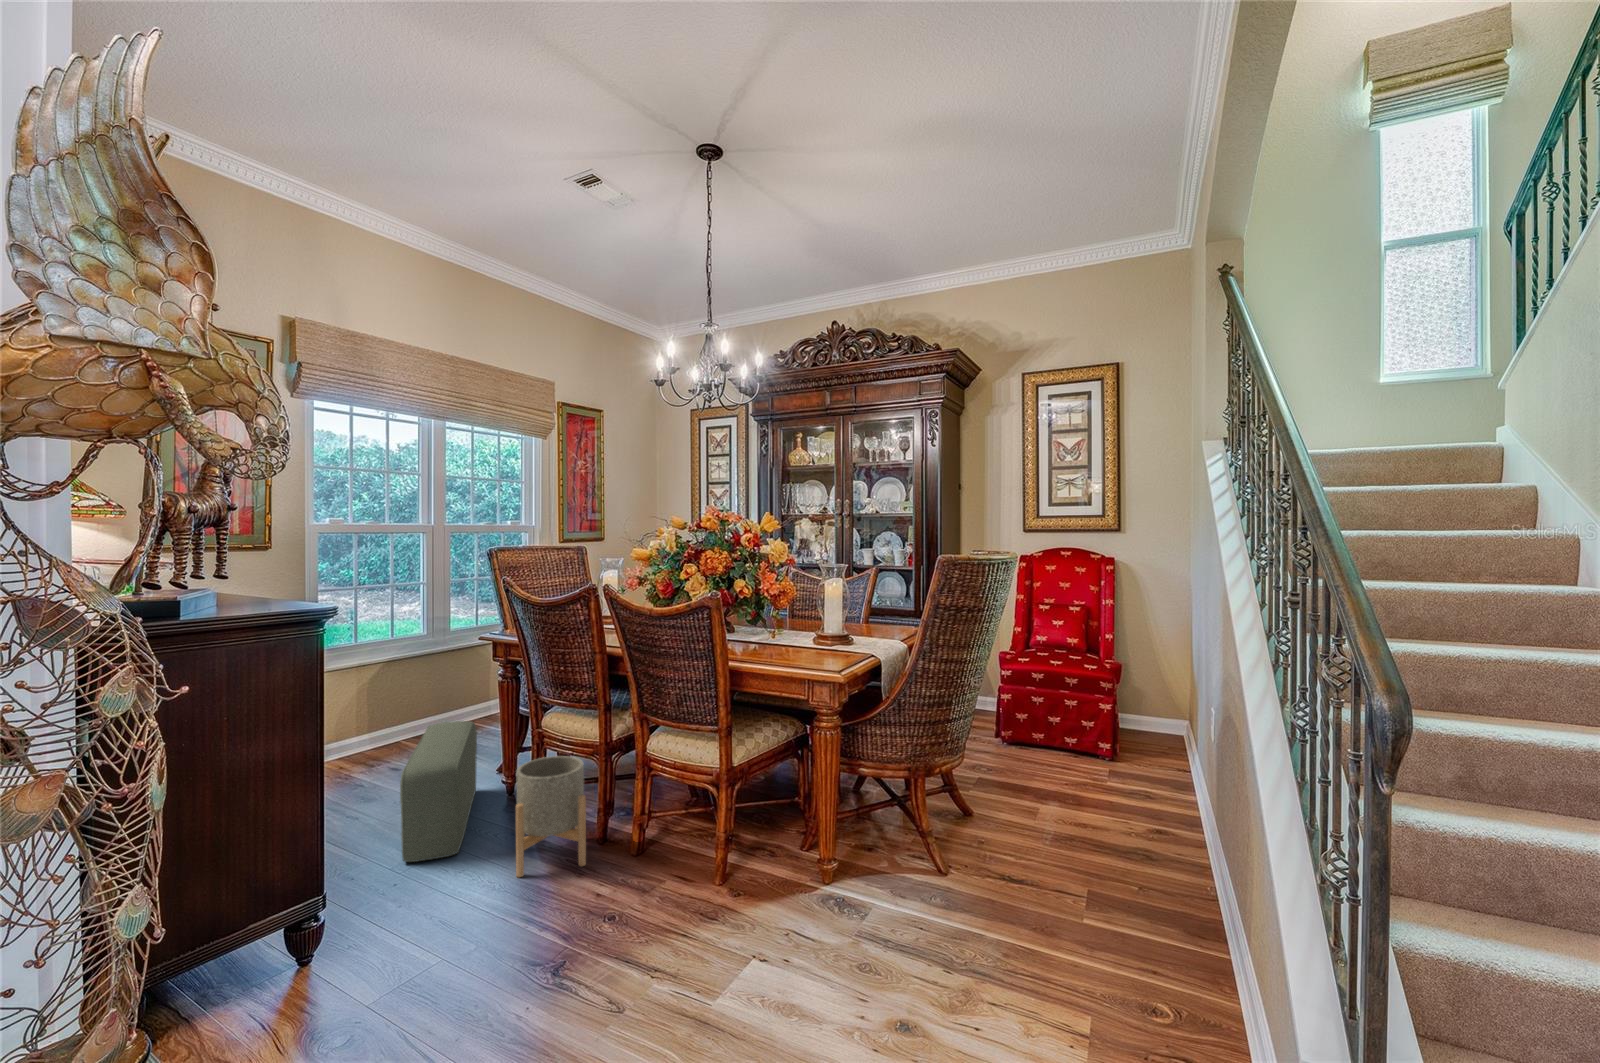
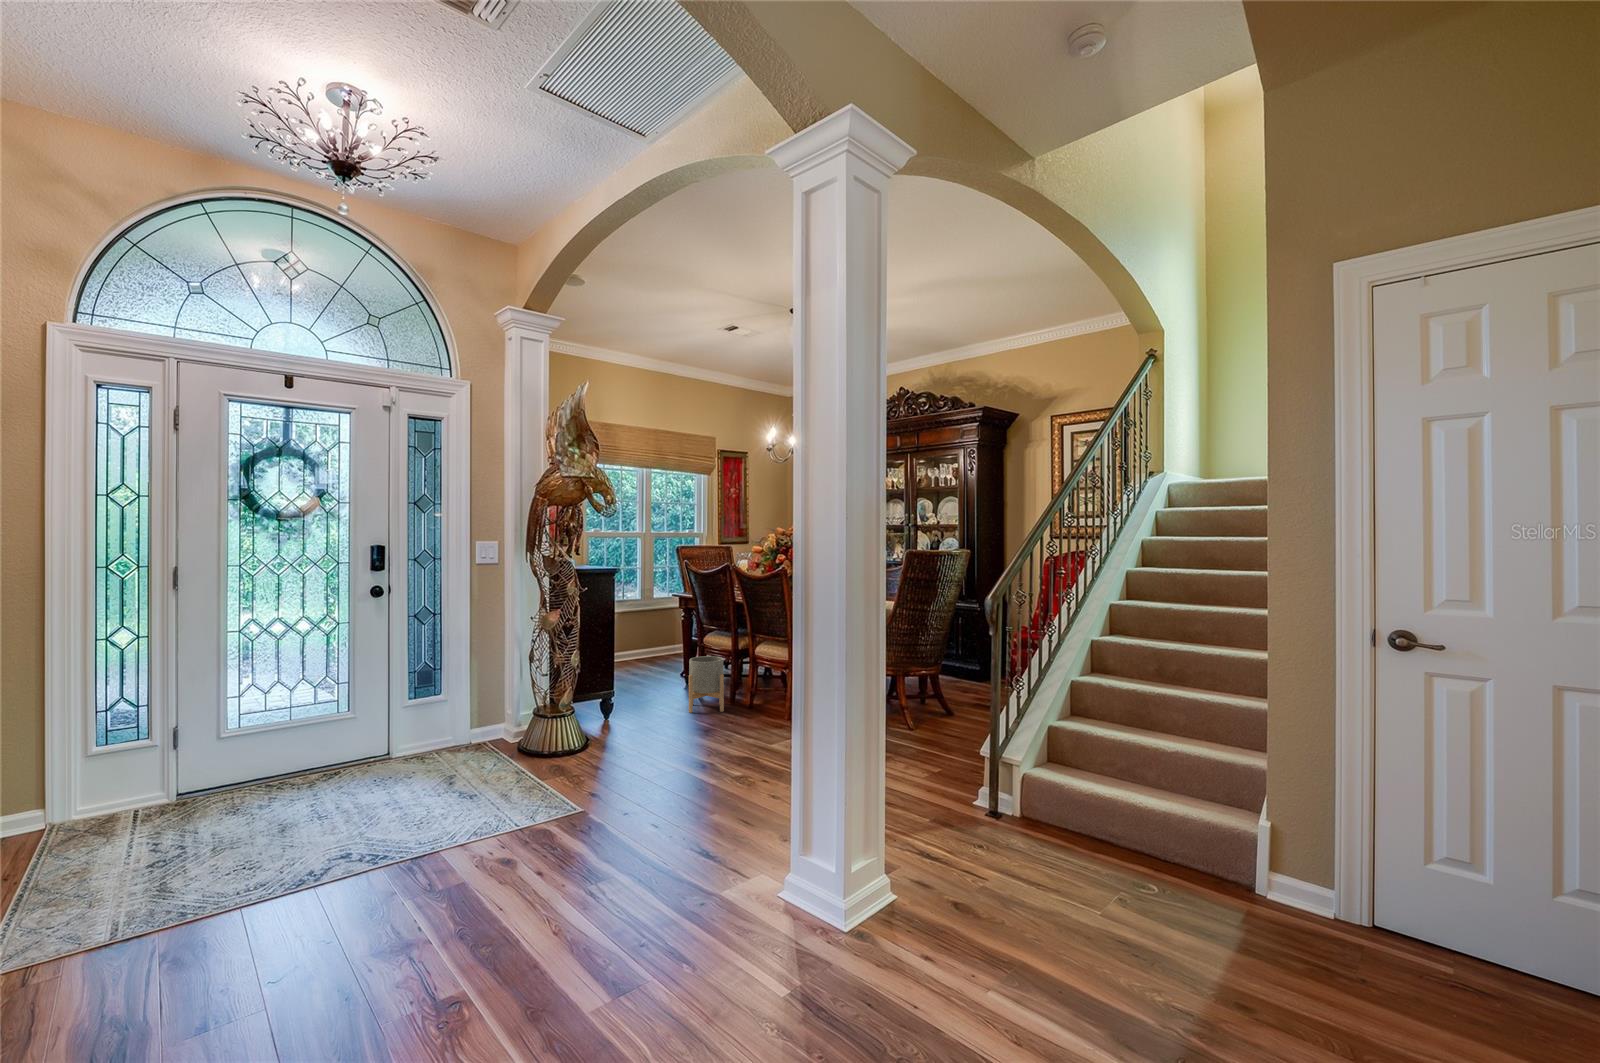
pouf: present [400,721,477,862] -> none [633,643,668,705]

